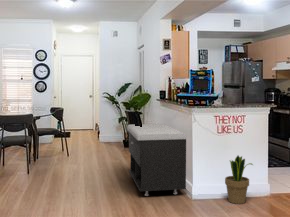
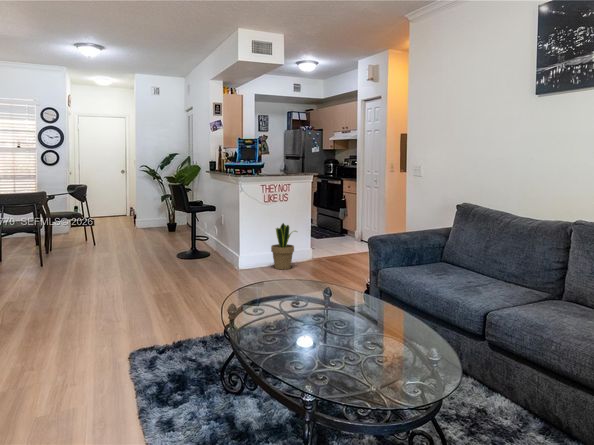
storage bench: present [127,124,186,196] -> none [172,197,233,267]

